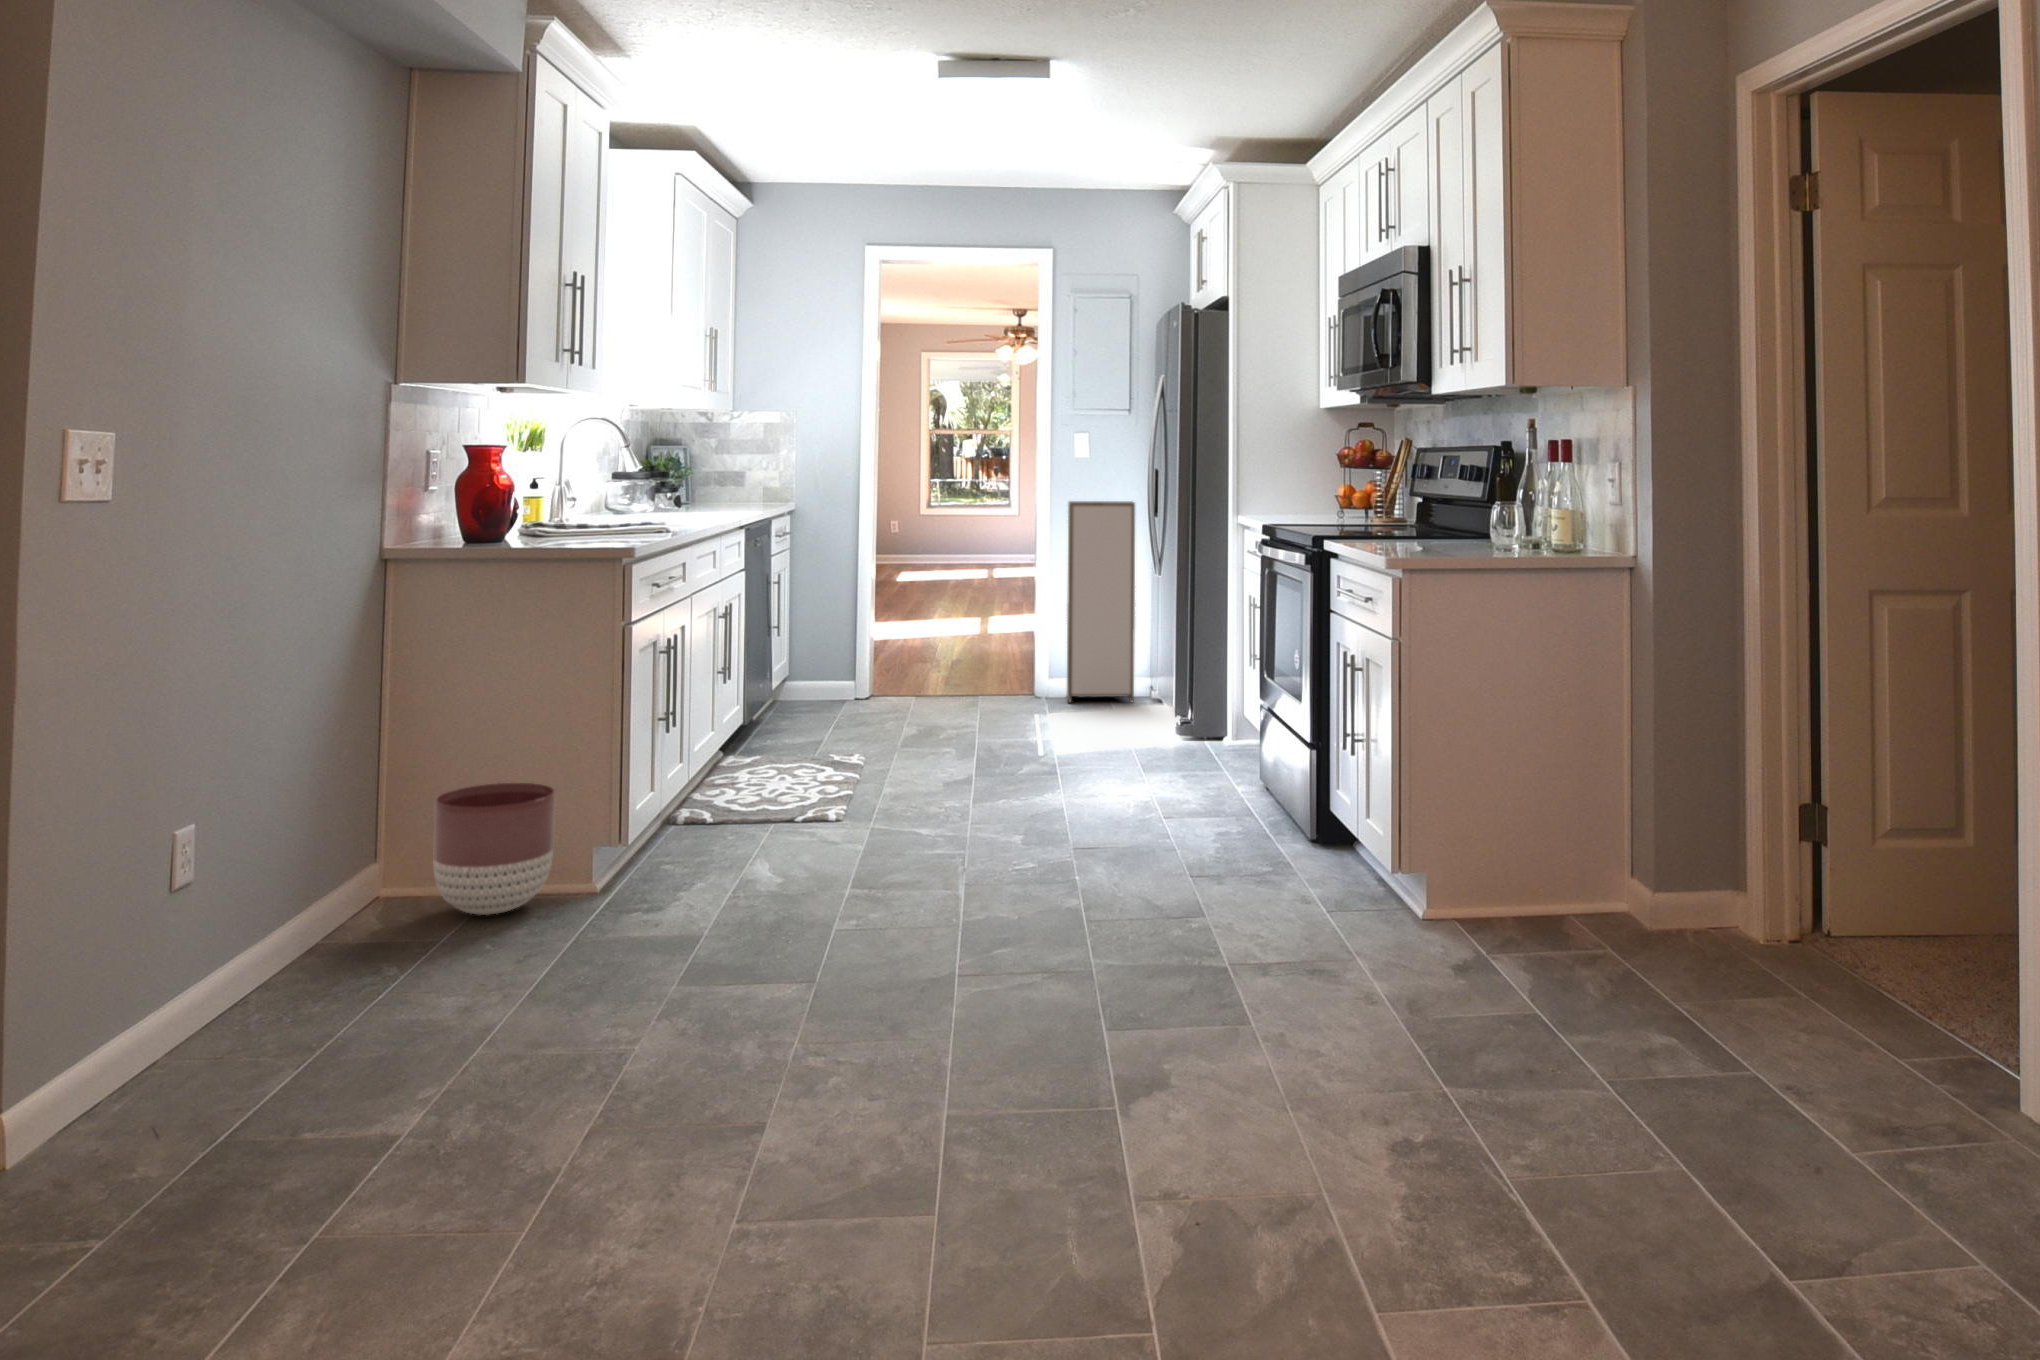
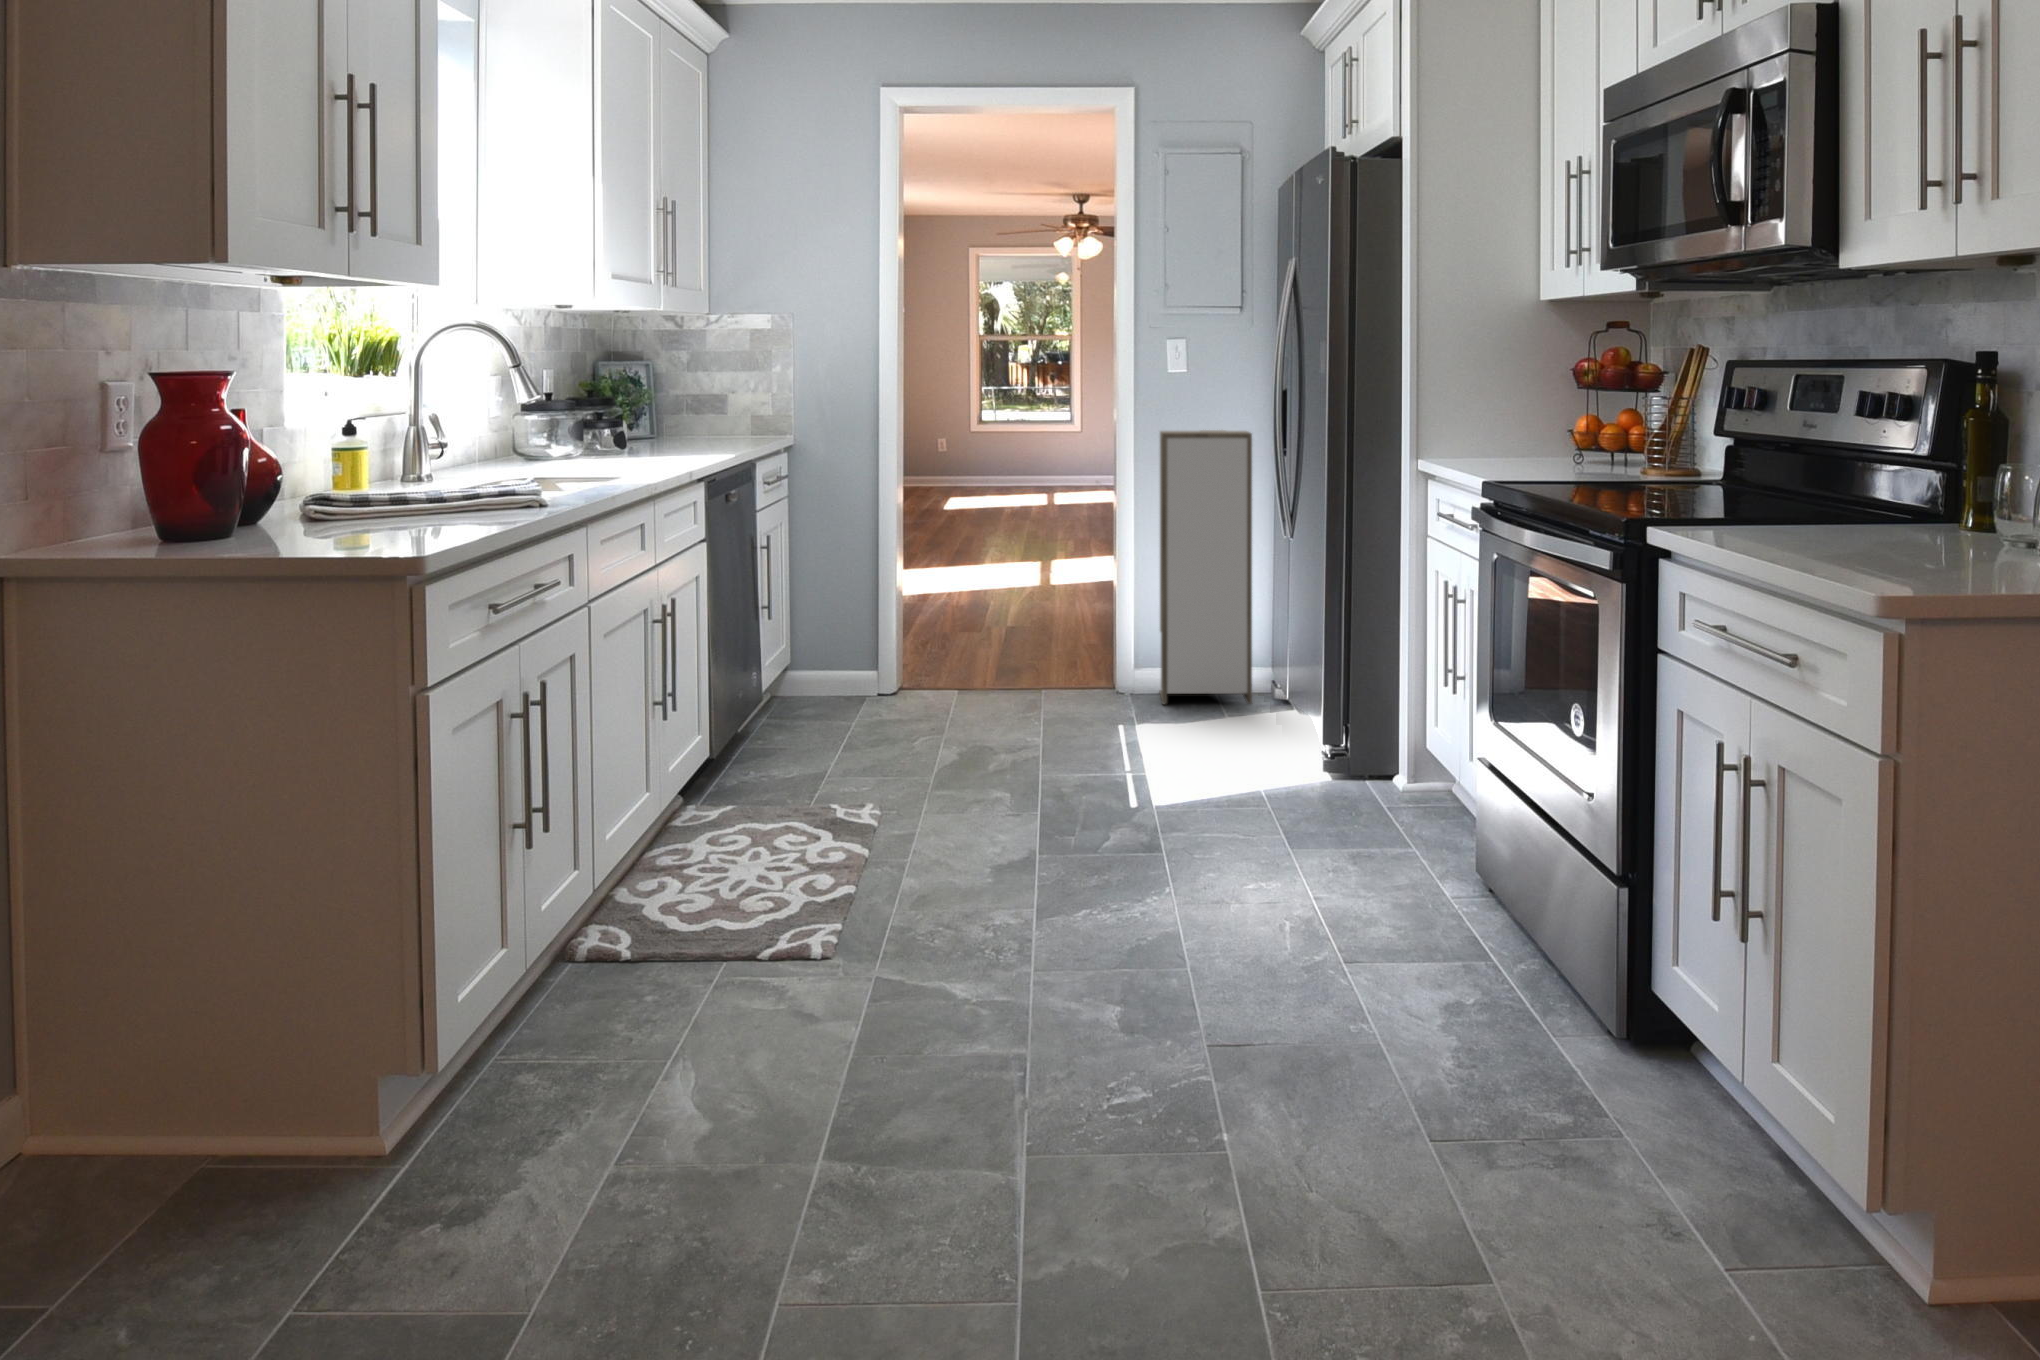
planter: present [434,783,556,915] -> none [59,968,294,1234]

